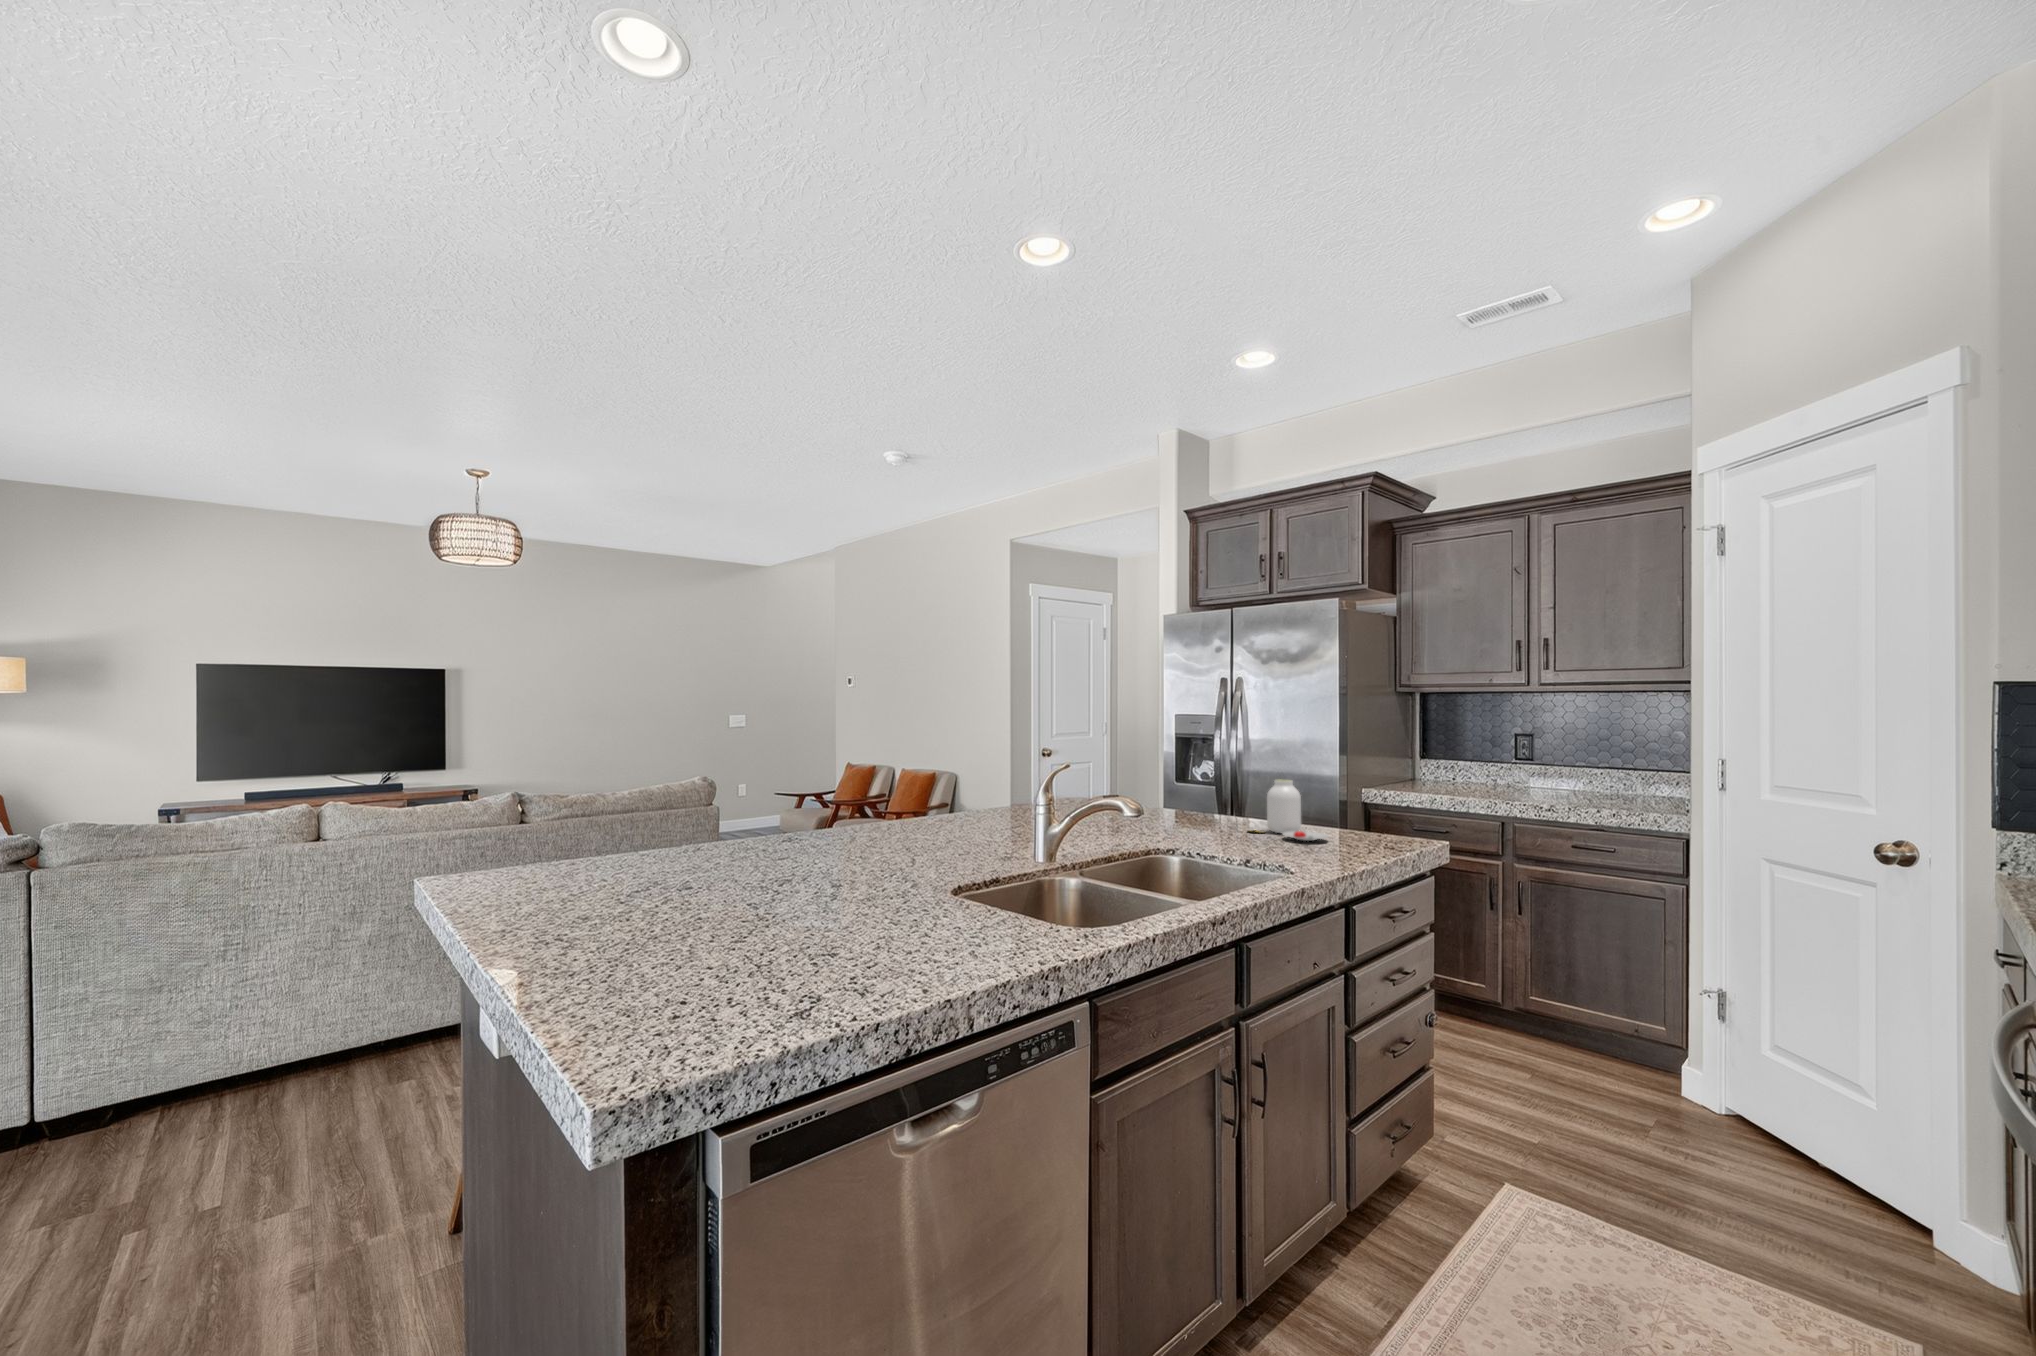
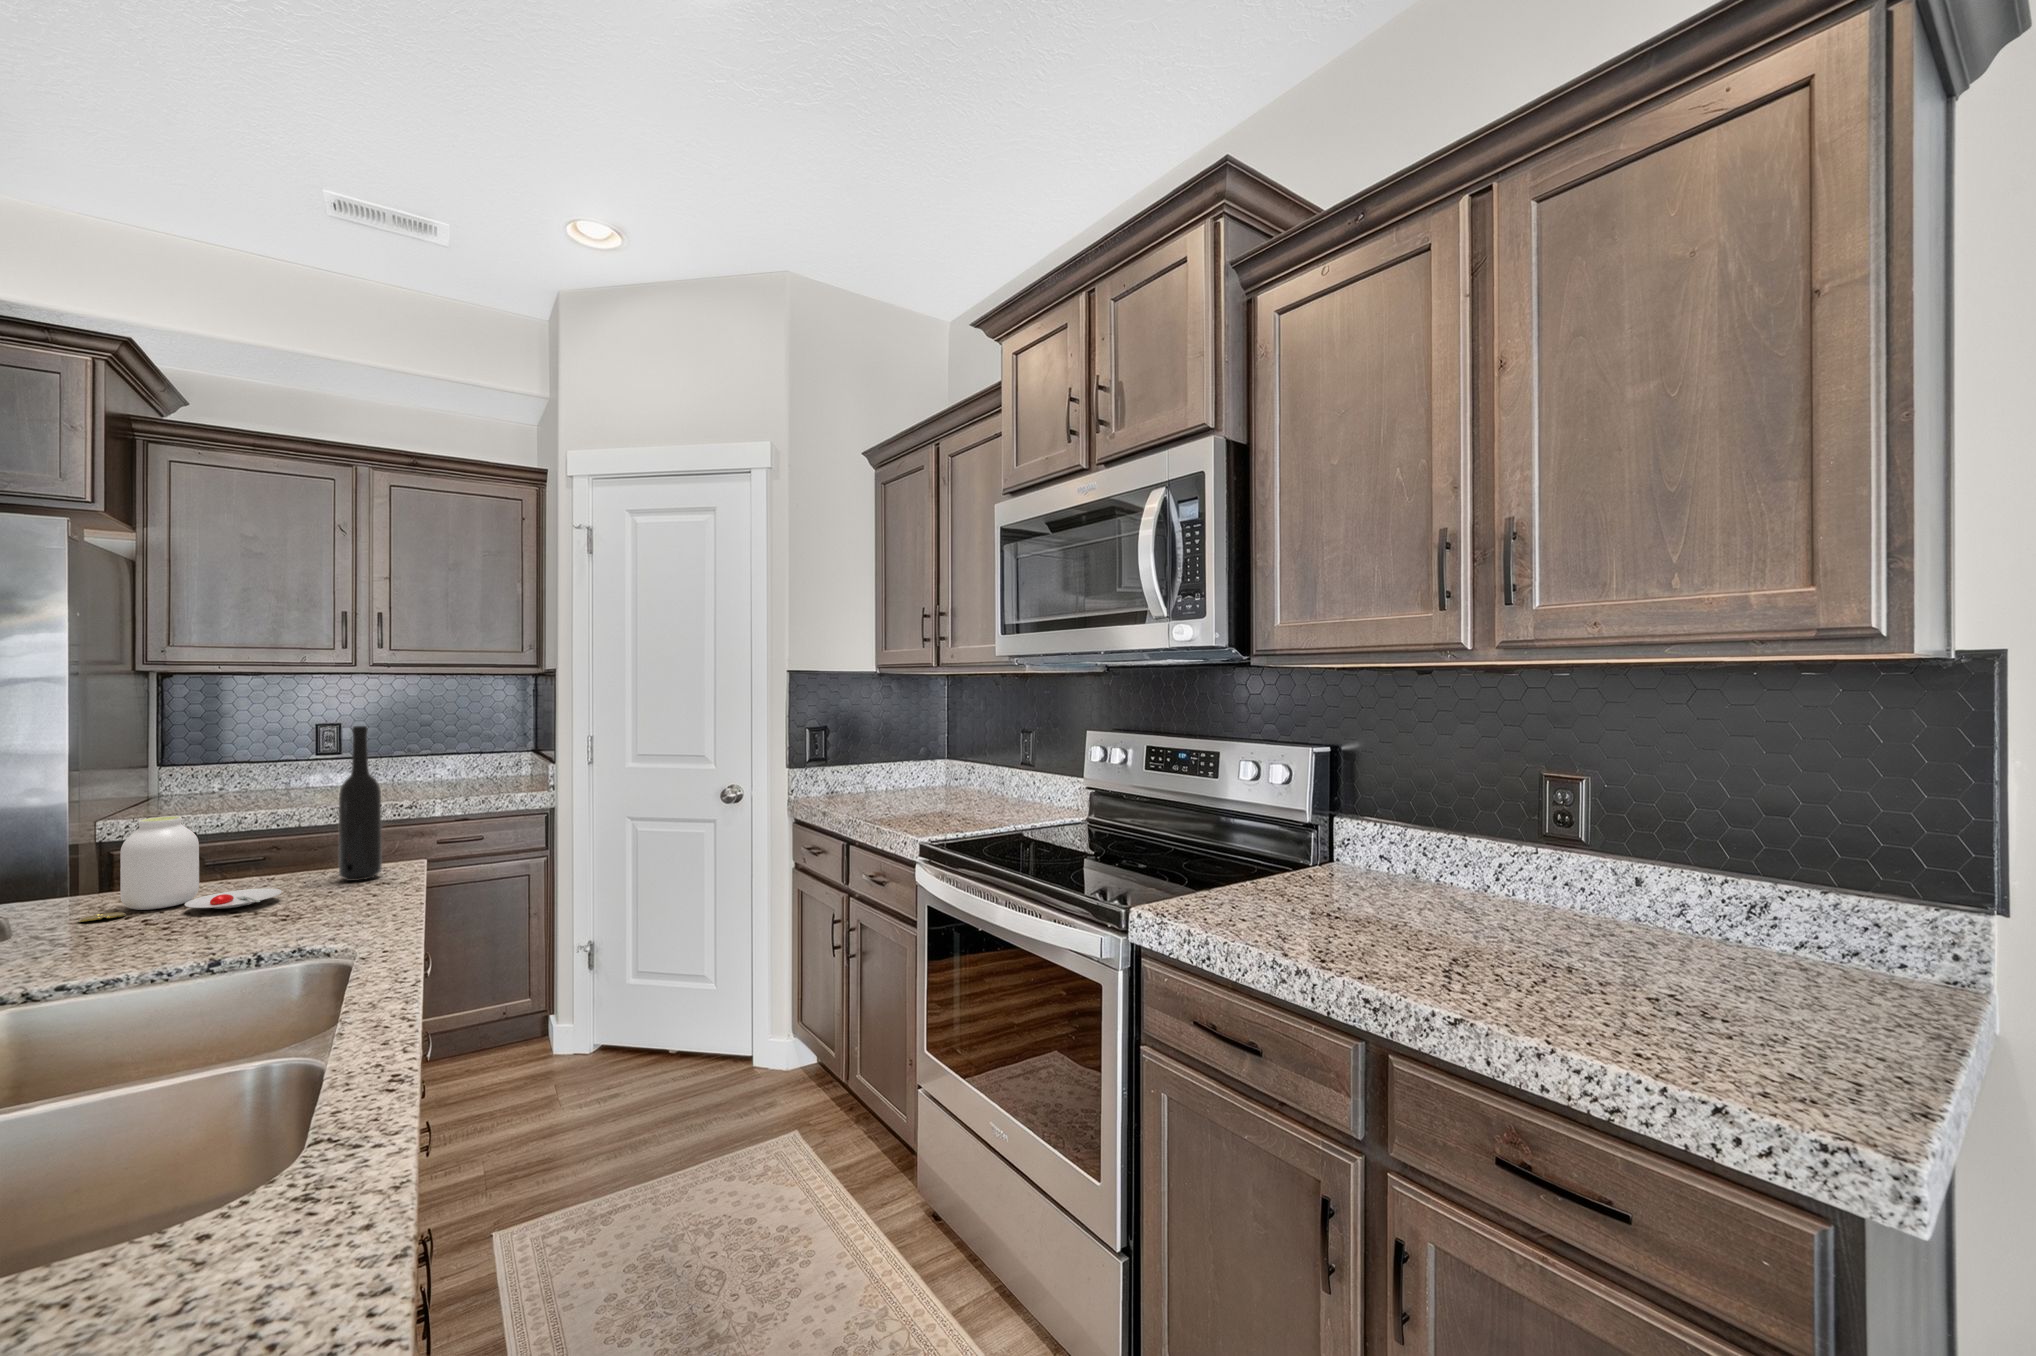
bottle: none [1371,731,1398,844] -> present [339,726,382,881]

